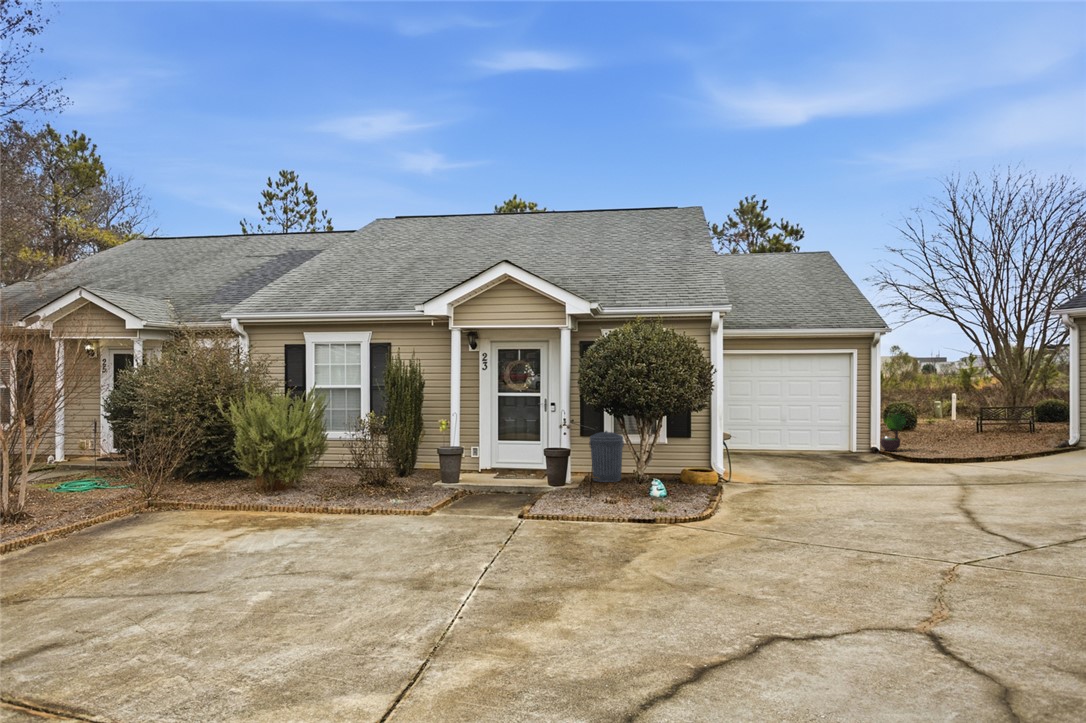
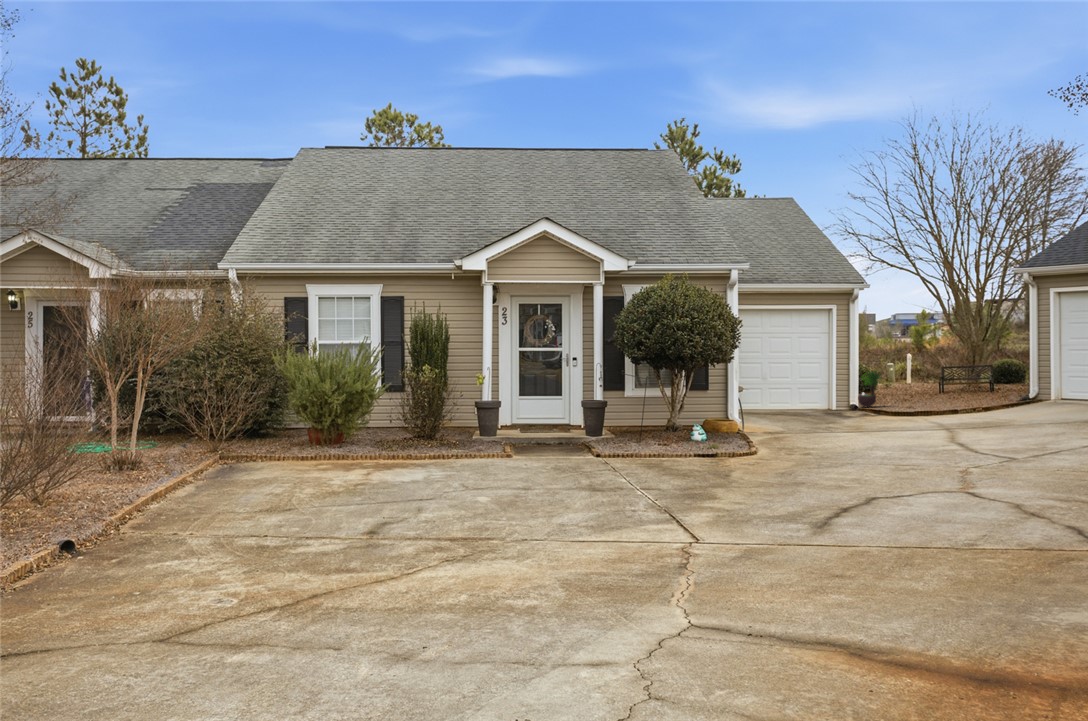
trash can: present [589,431,624,482] -> none [614,385,647,434]

